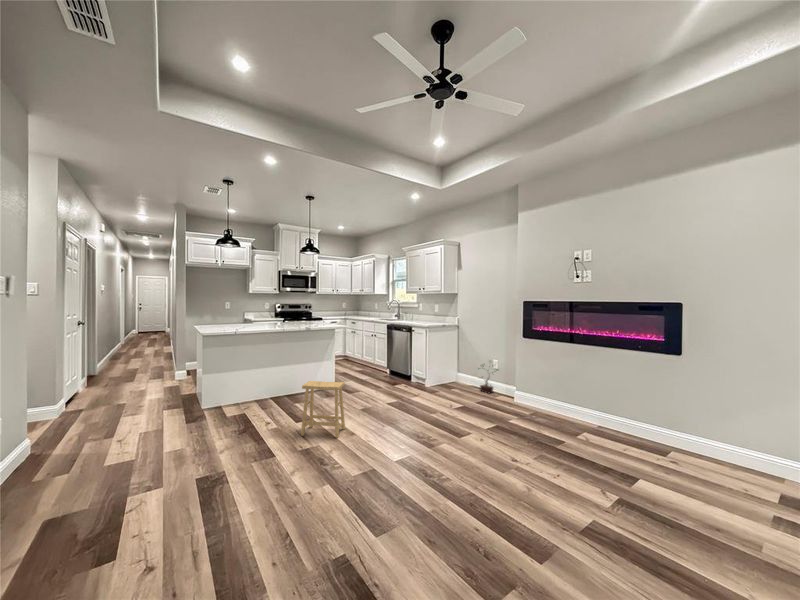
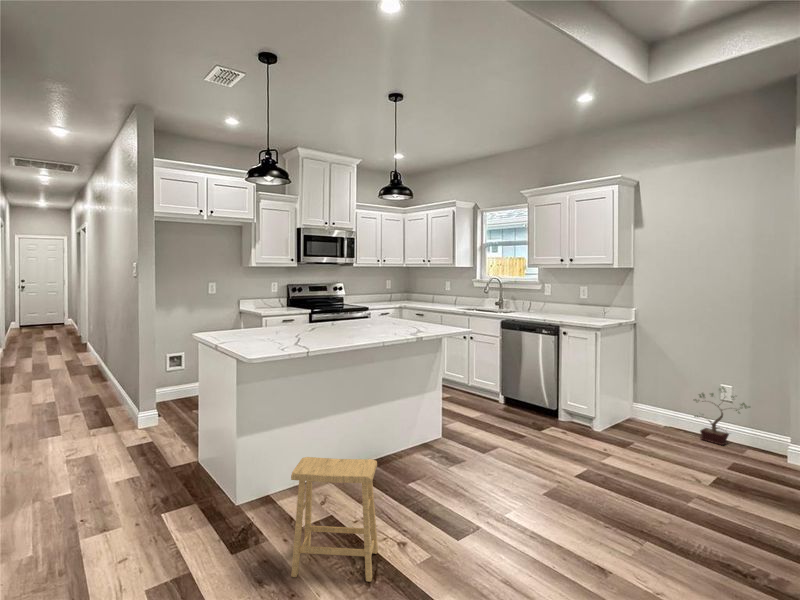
footstool: present [301,381,345,438] -> present [291,457,378,582]

